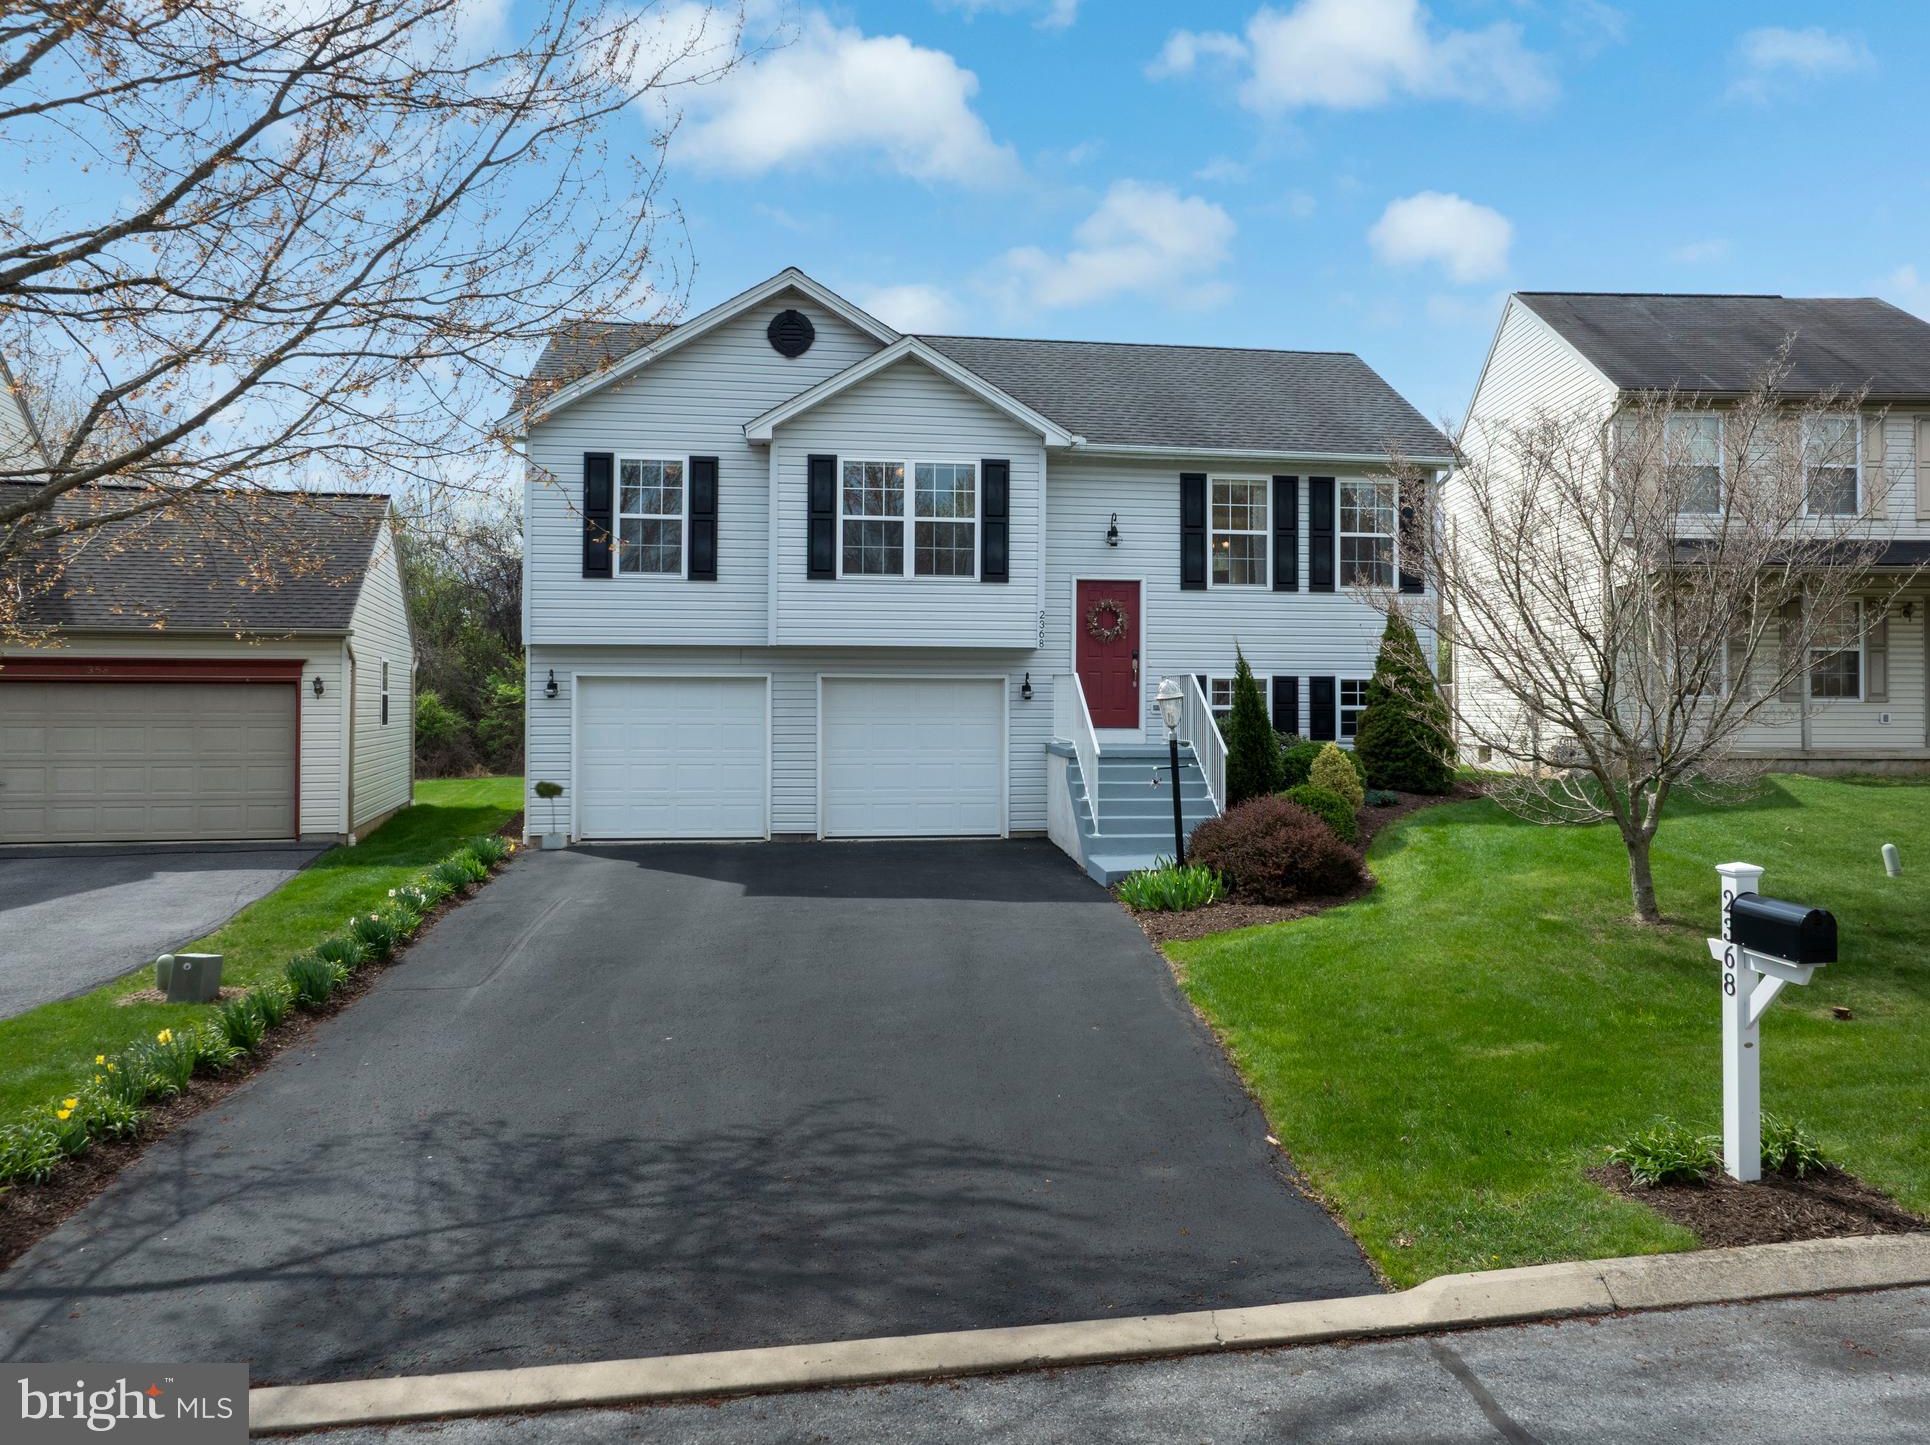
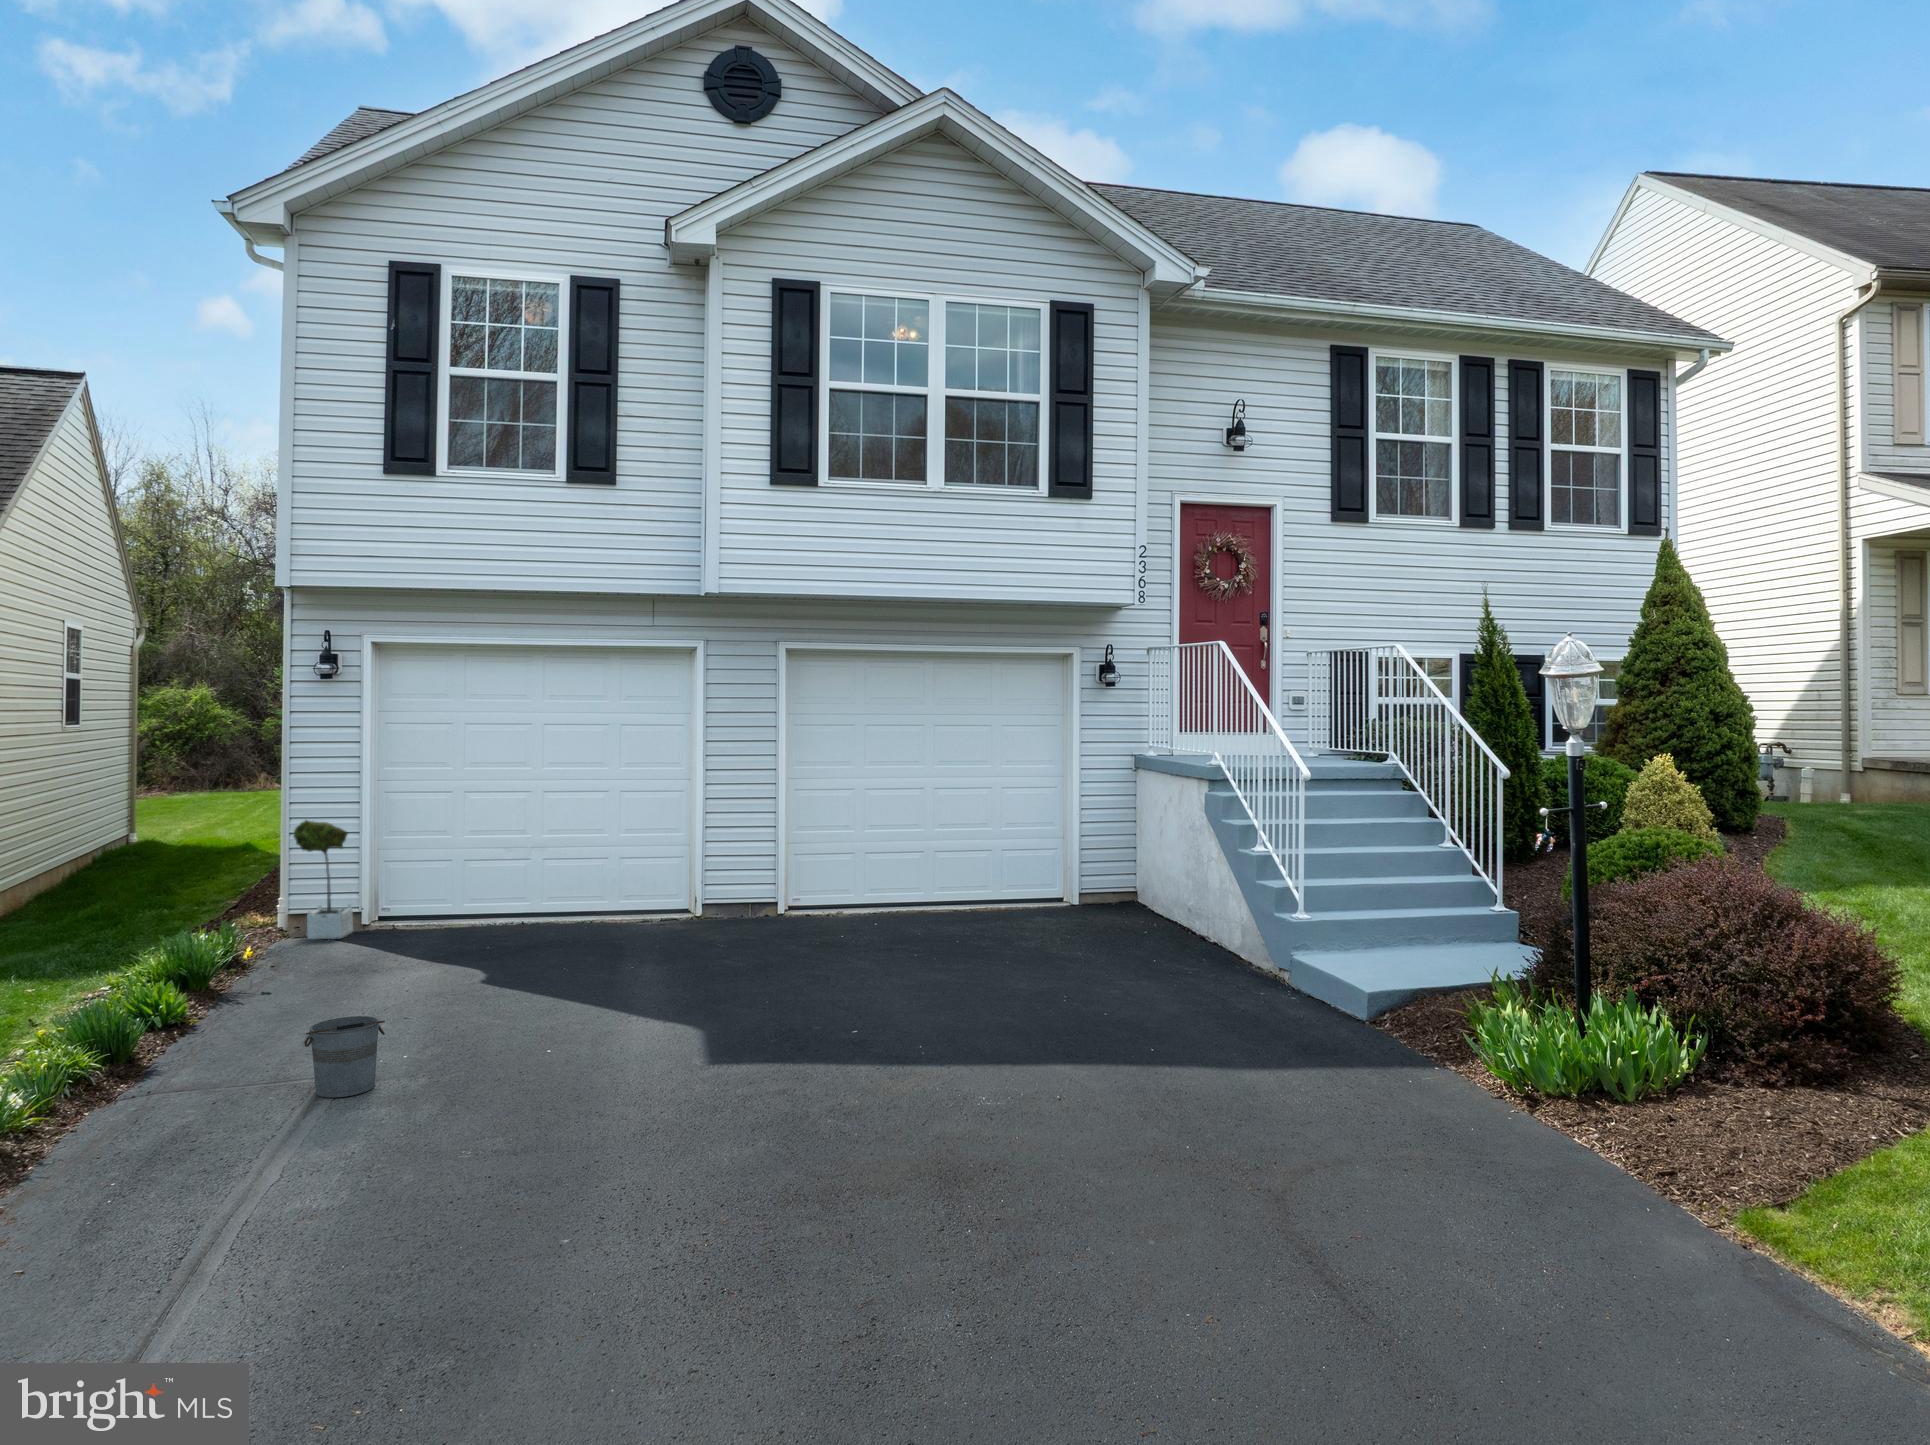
bucket: none [556,871,594,908] -> present [304,1016,385,1098]

